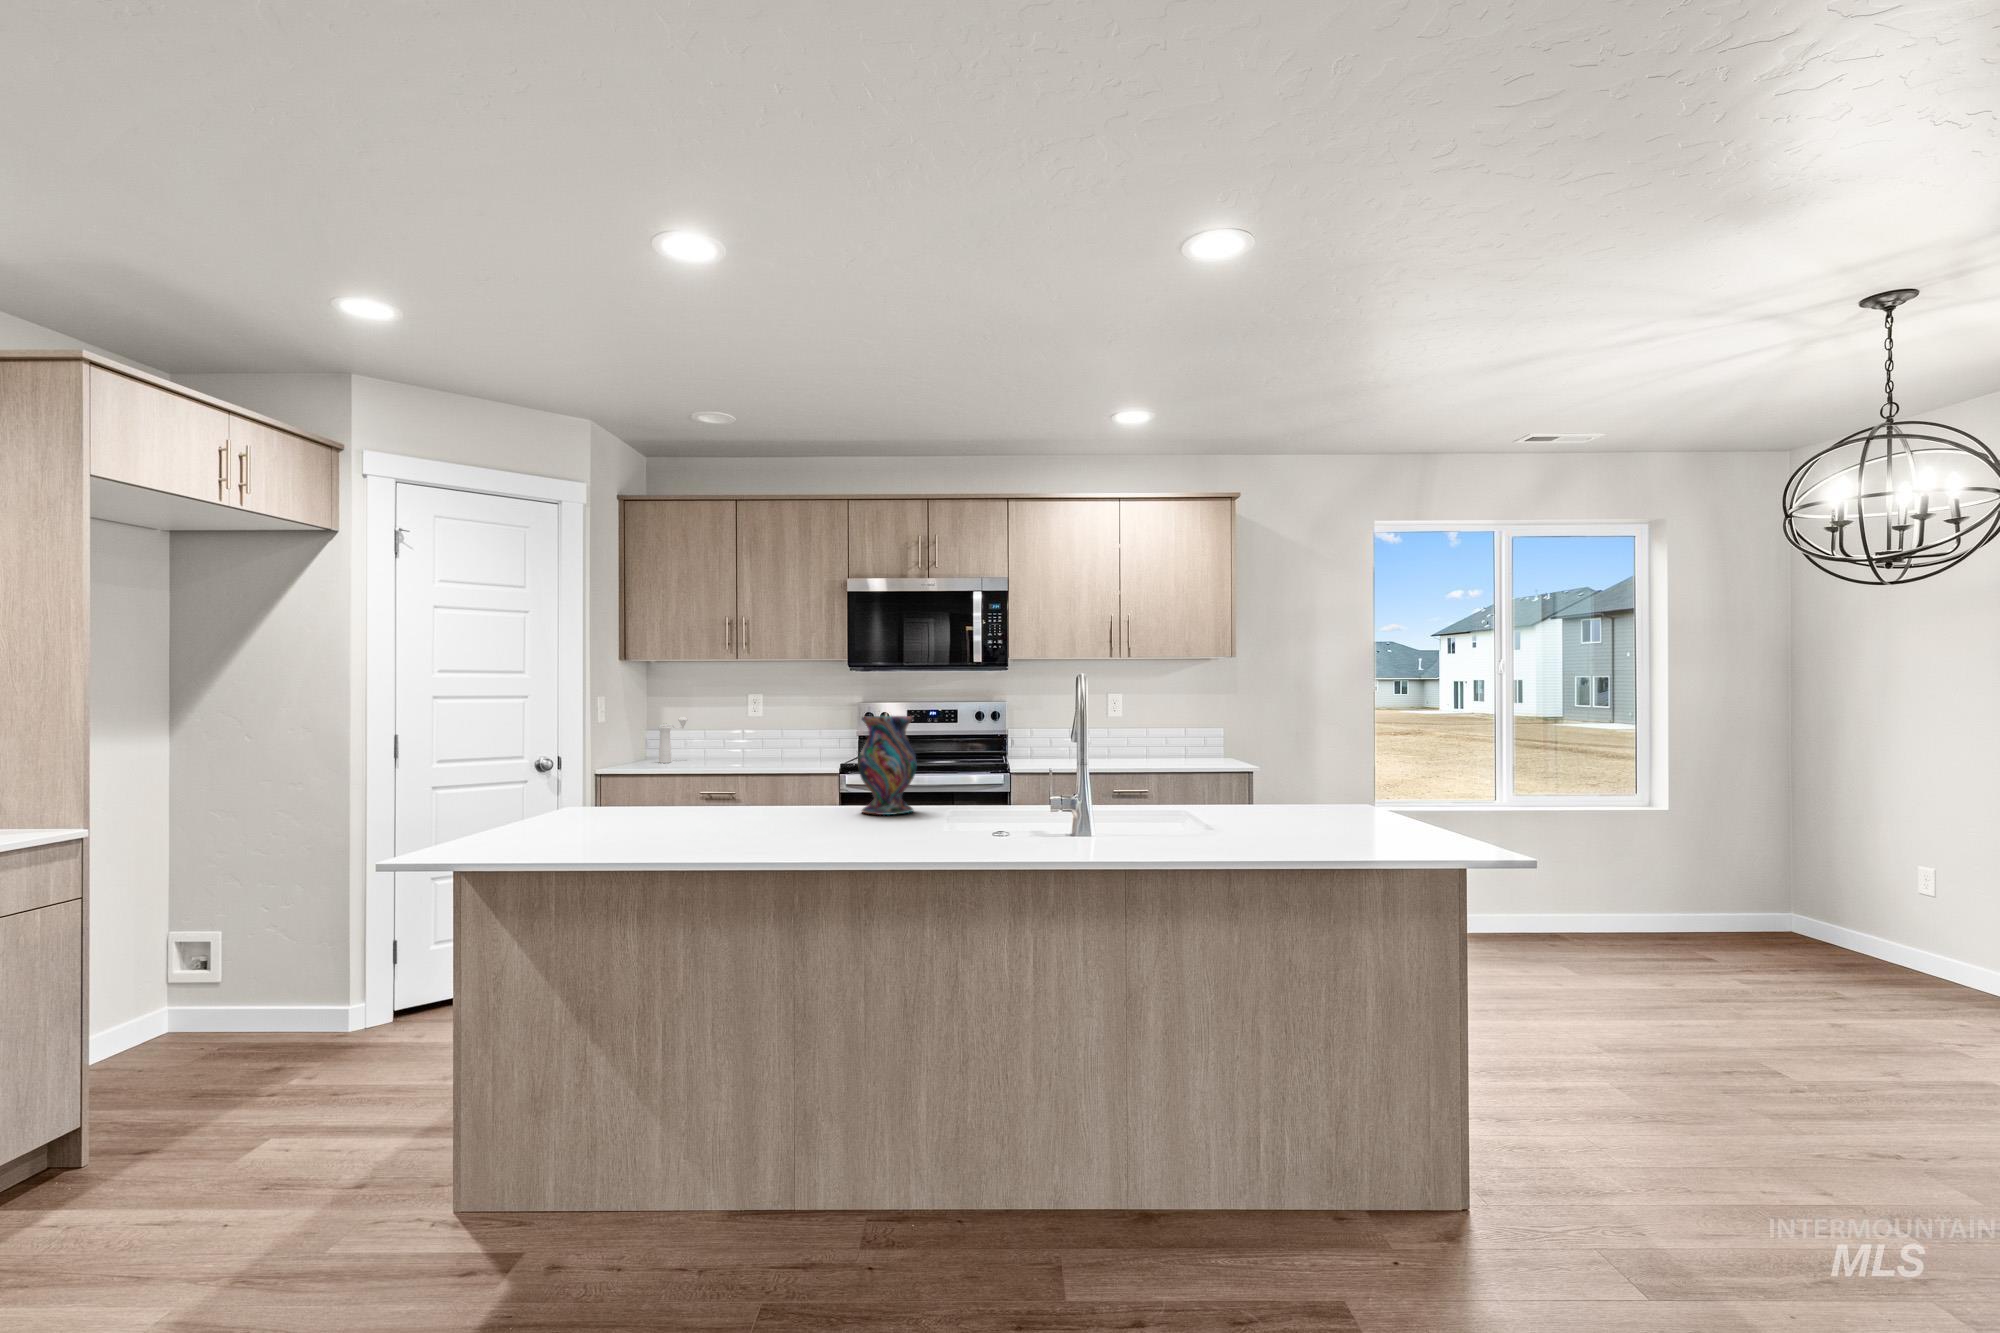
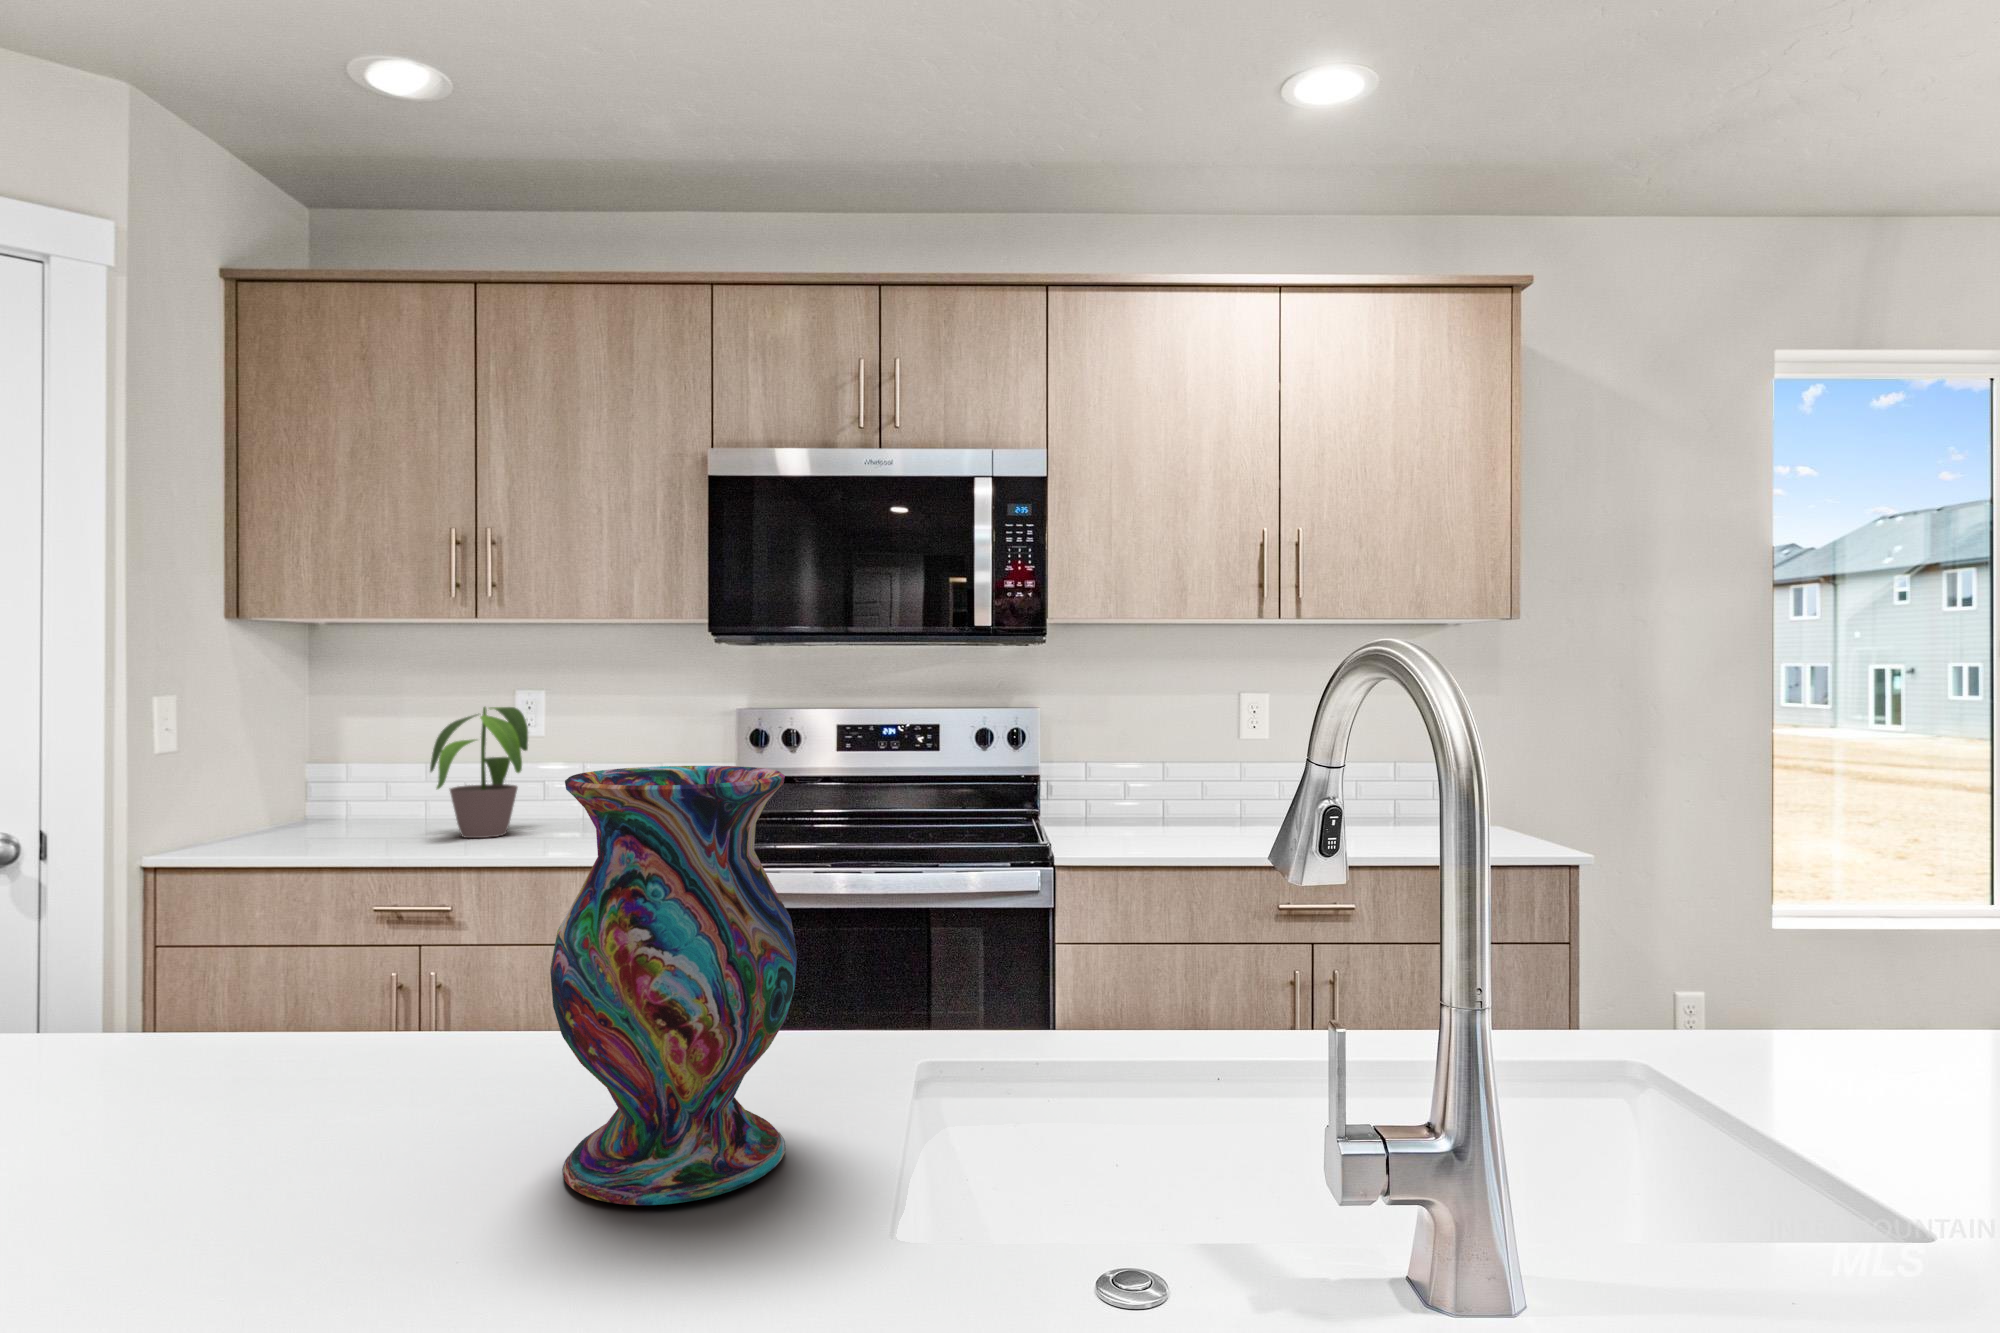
potted plant: none [706,701,769,764] -> present [430,707,528,838]
pepper mill: present [659,717,688,763] -> none [321,738,392,834]

